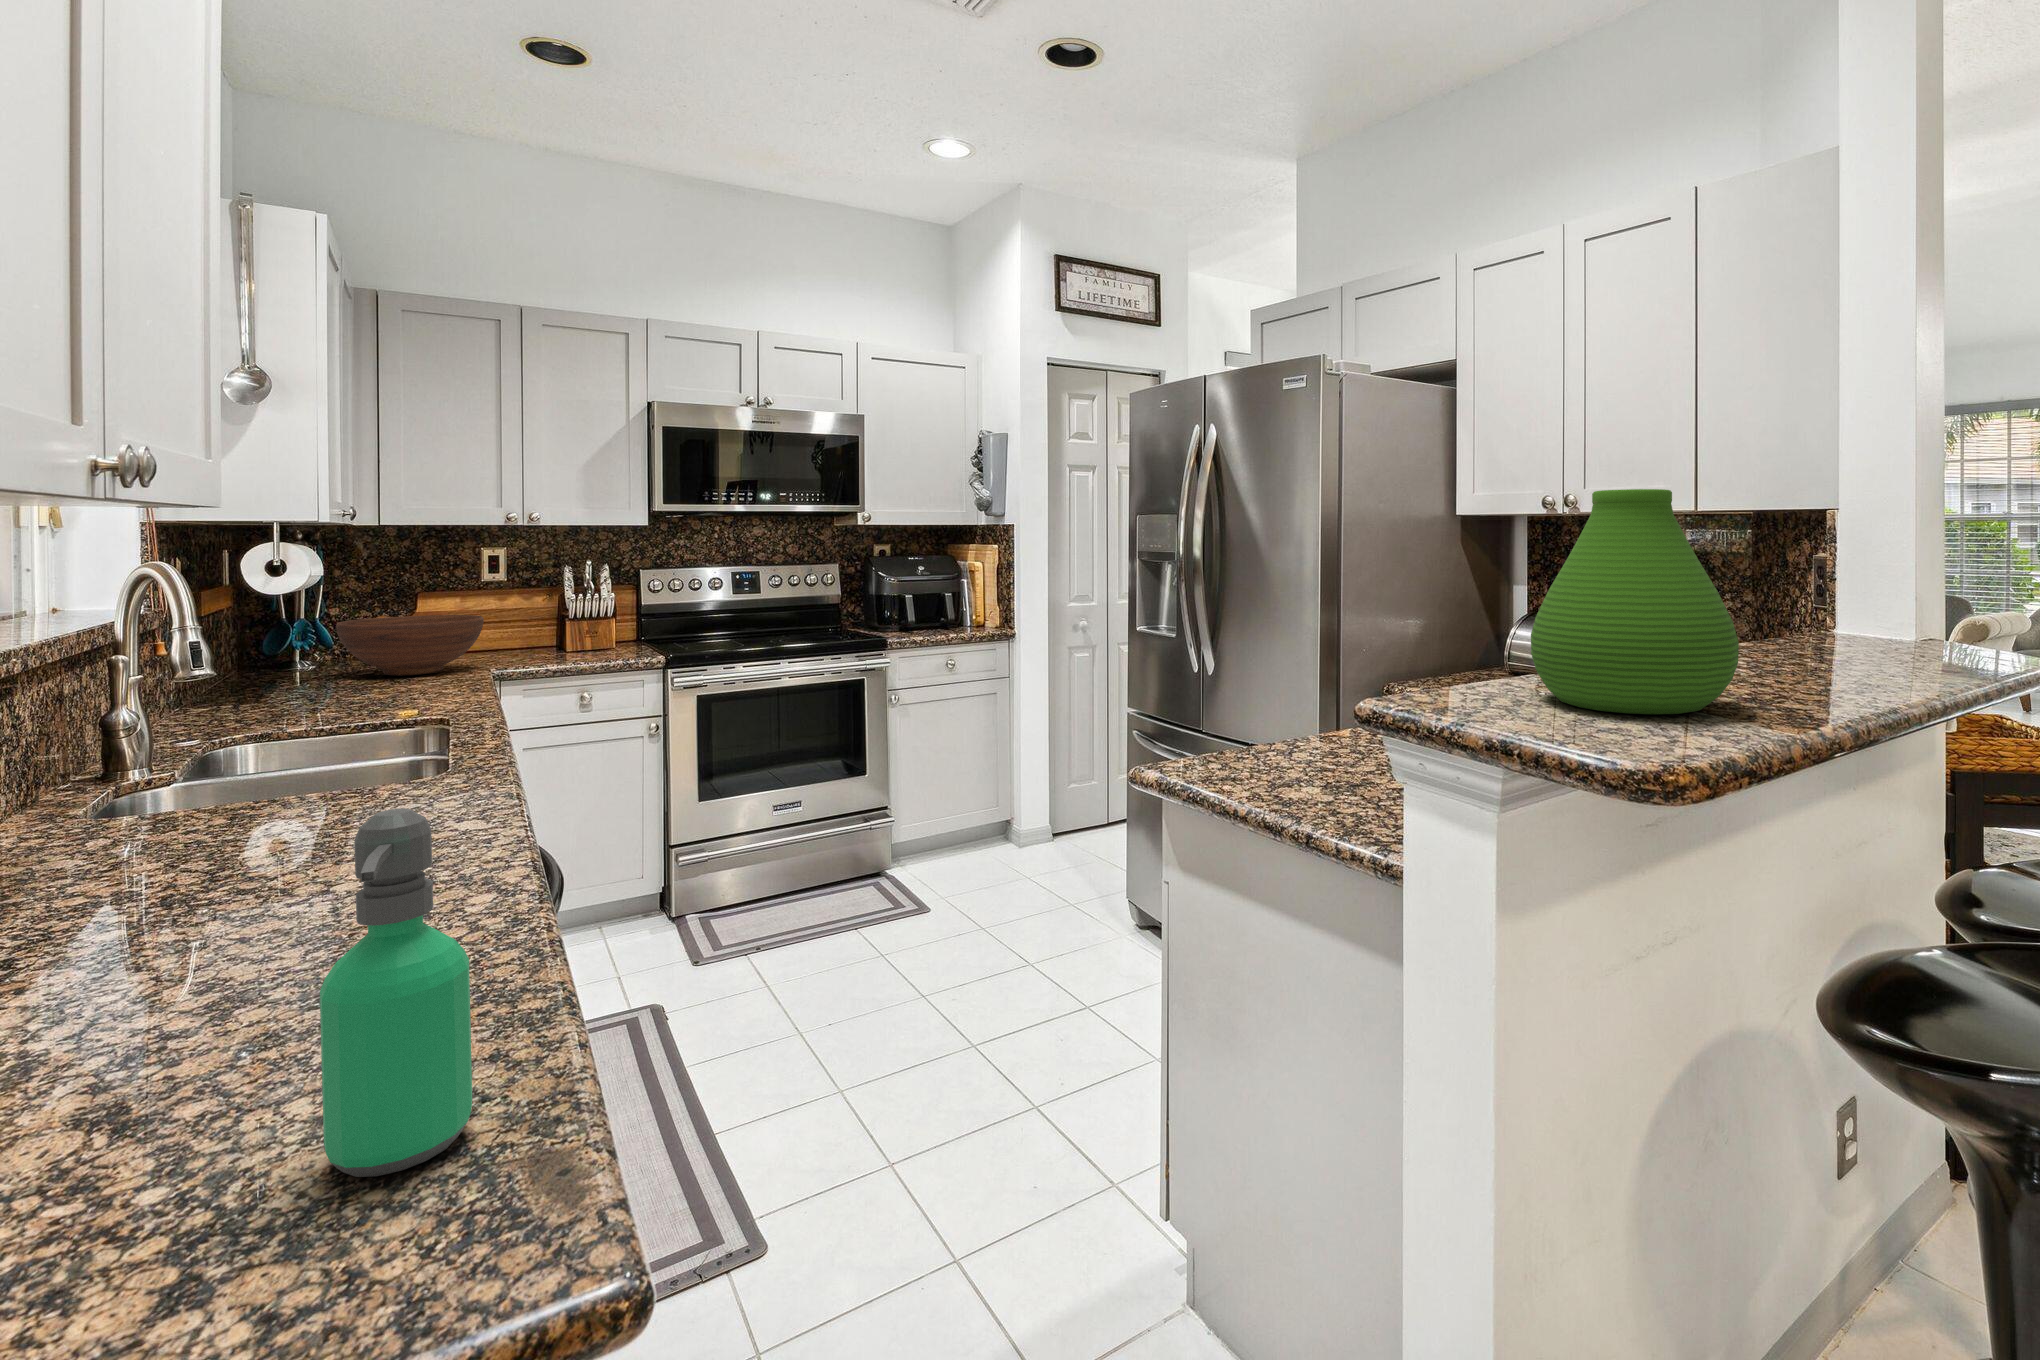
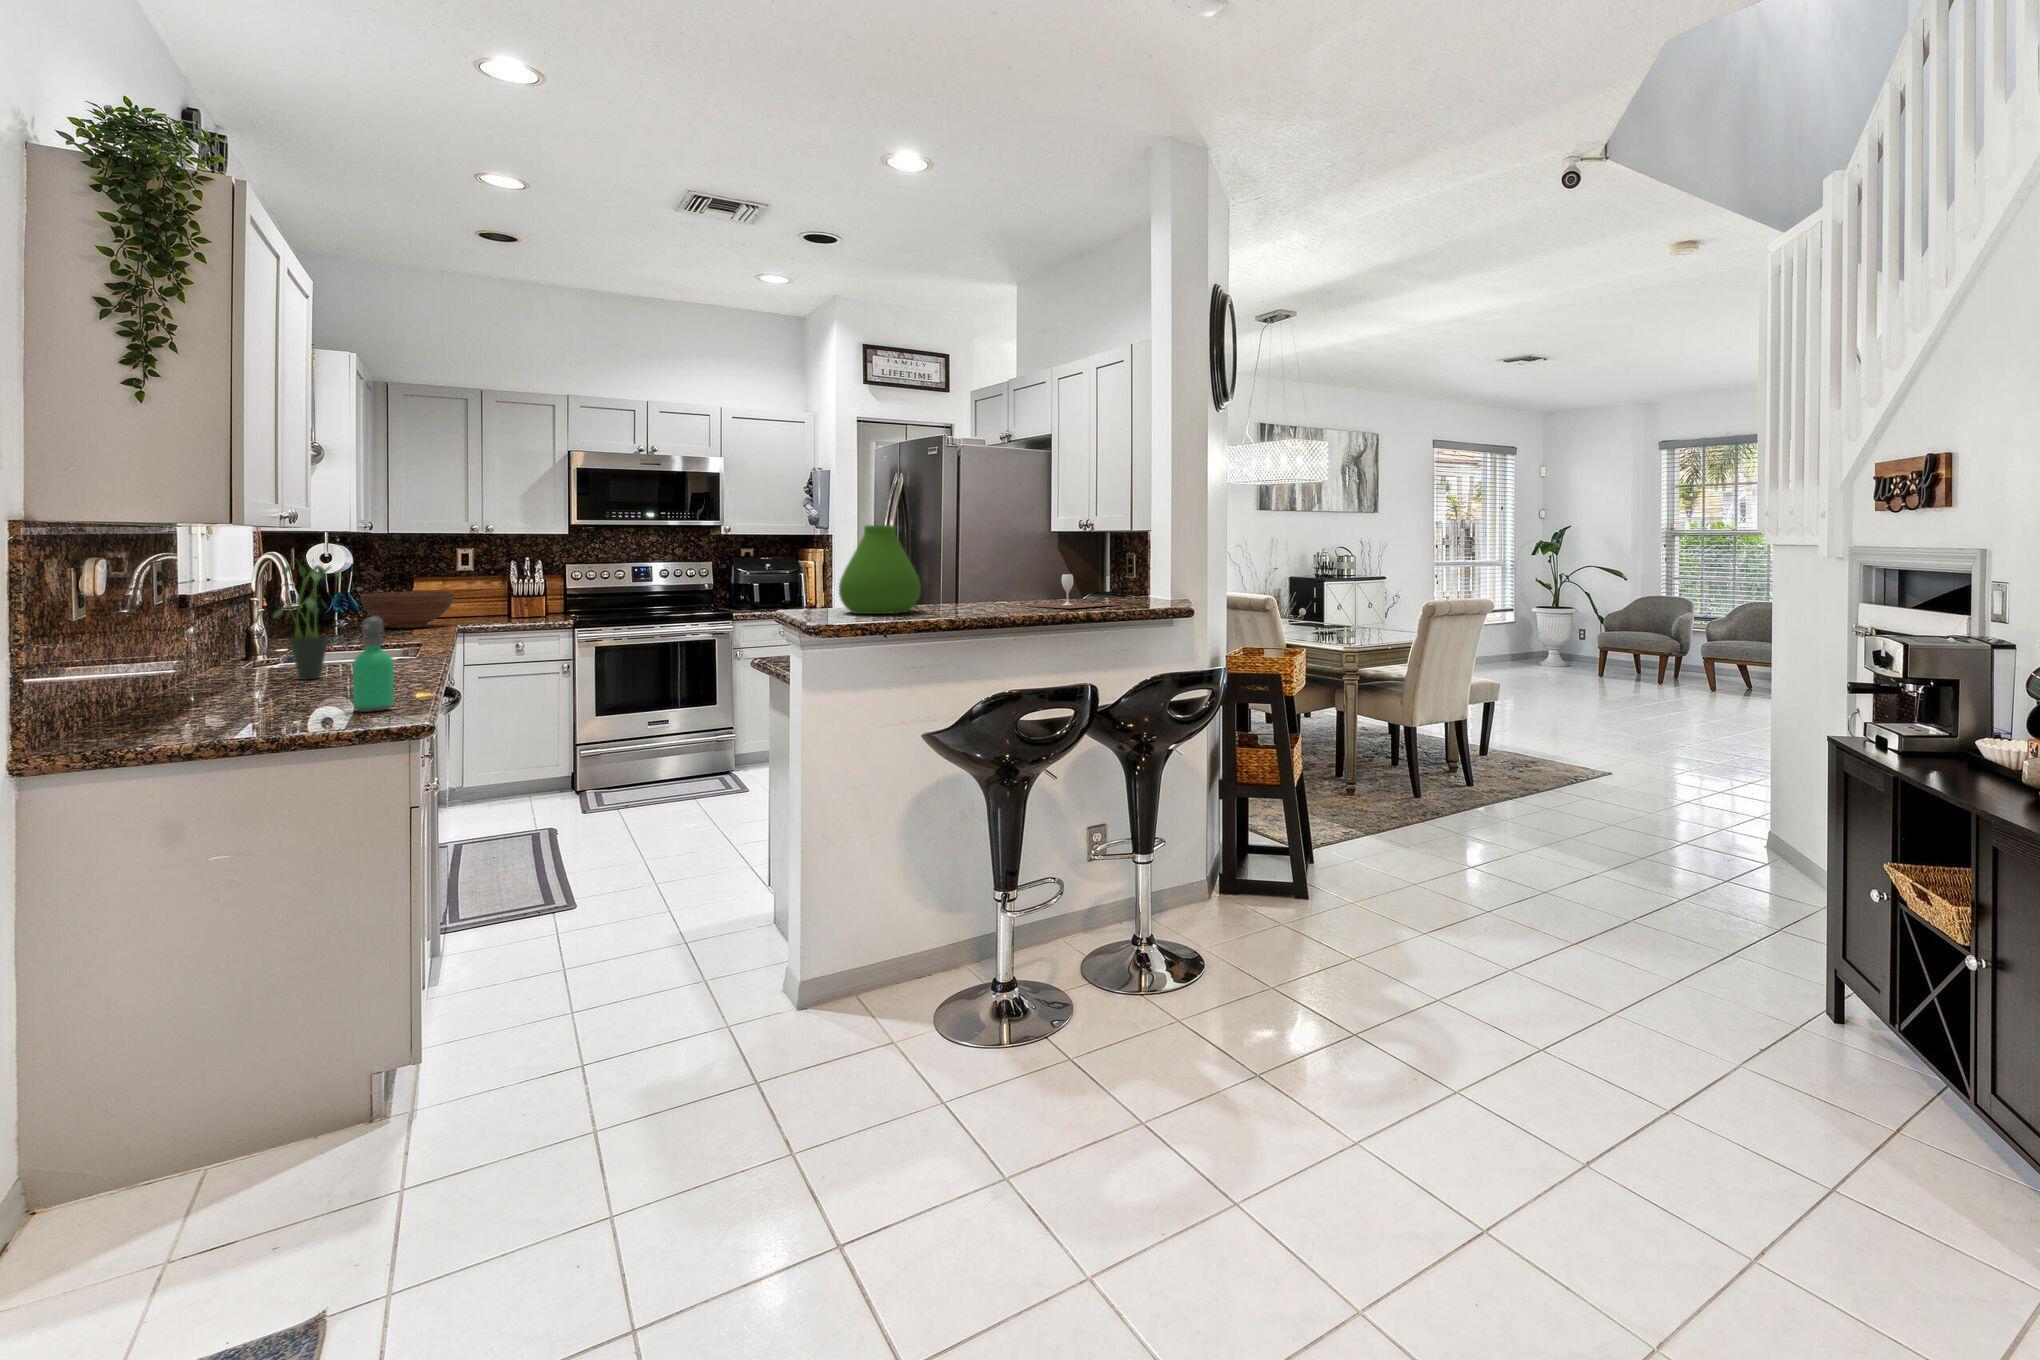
potted plant: none [114,579,298,878] -> present [273,560,341,679]
wine glass: none [1756,599,1936,678] -> present [1022,574,1113,609]

